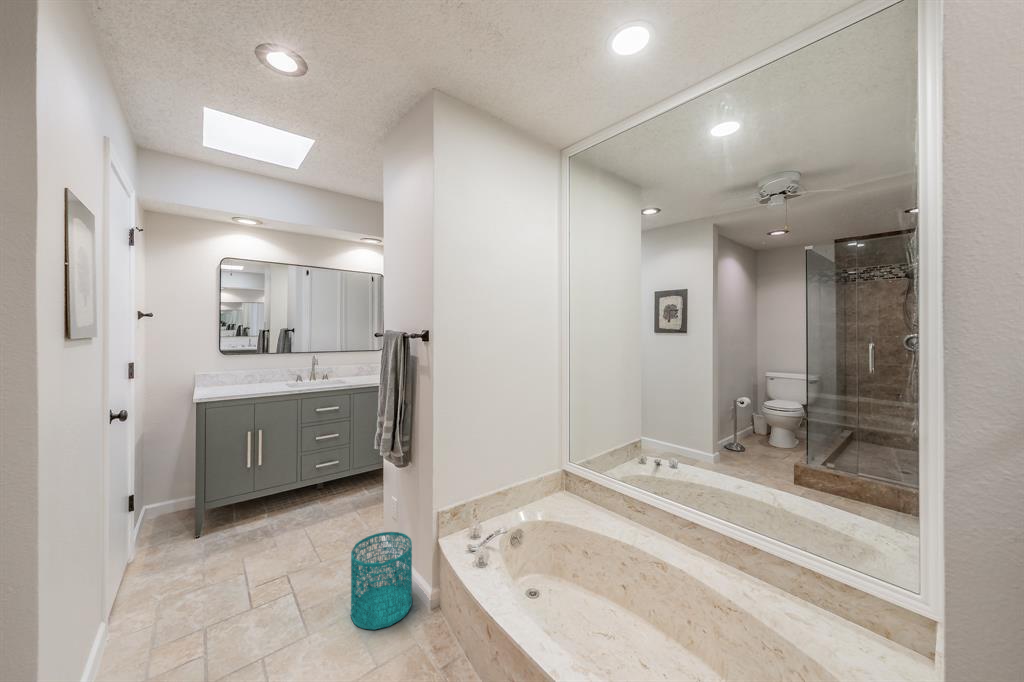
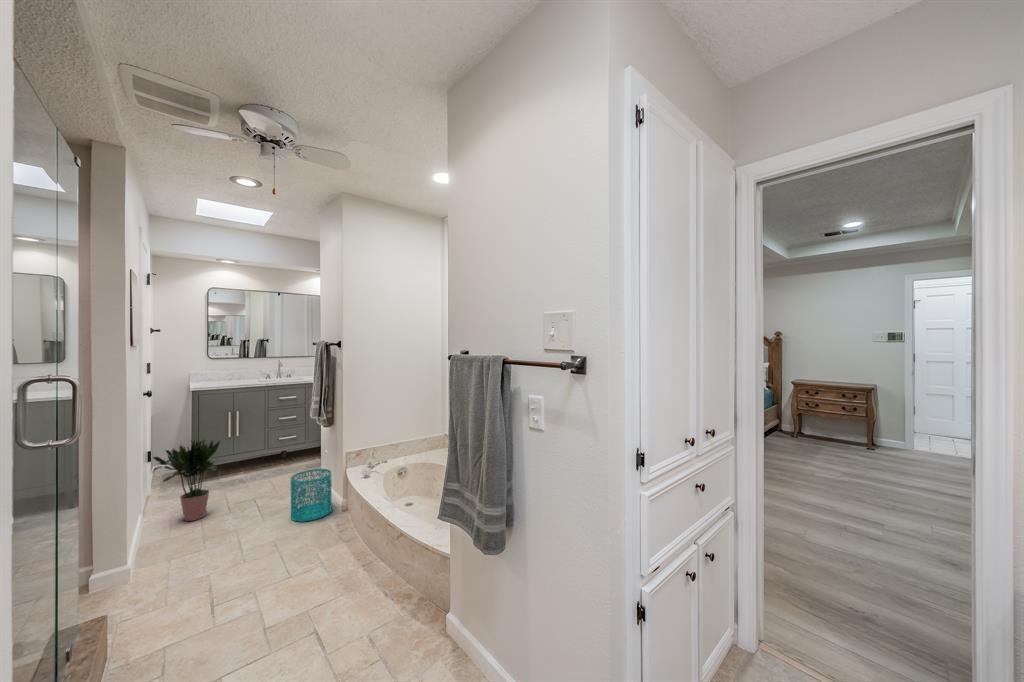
potted plant: none [119,469,239,623] -> present [153,440,220,521]

